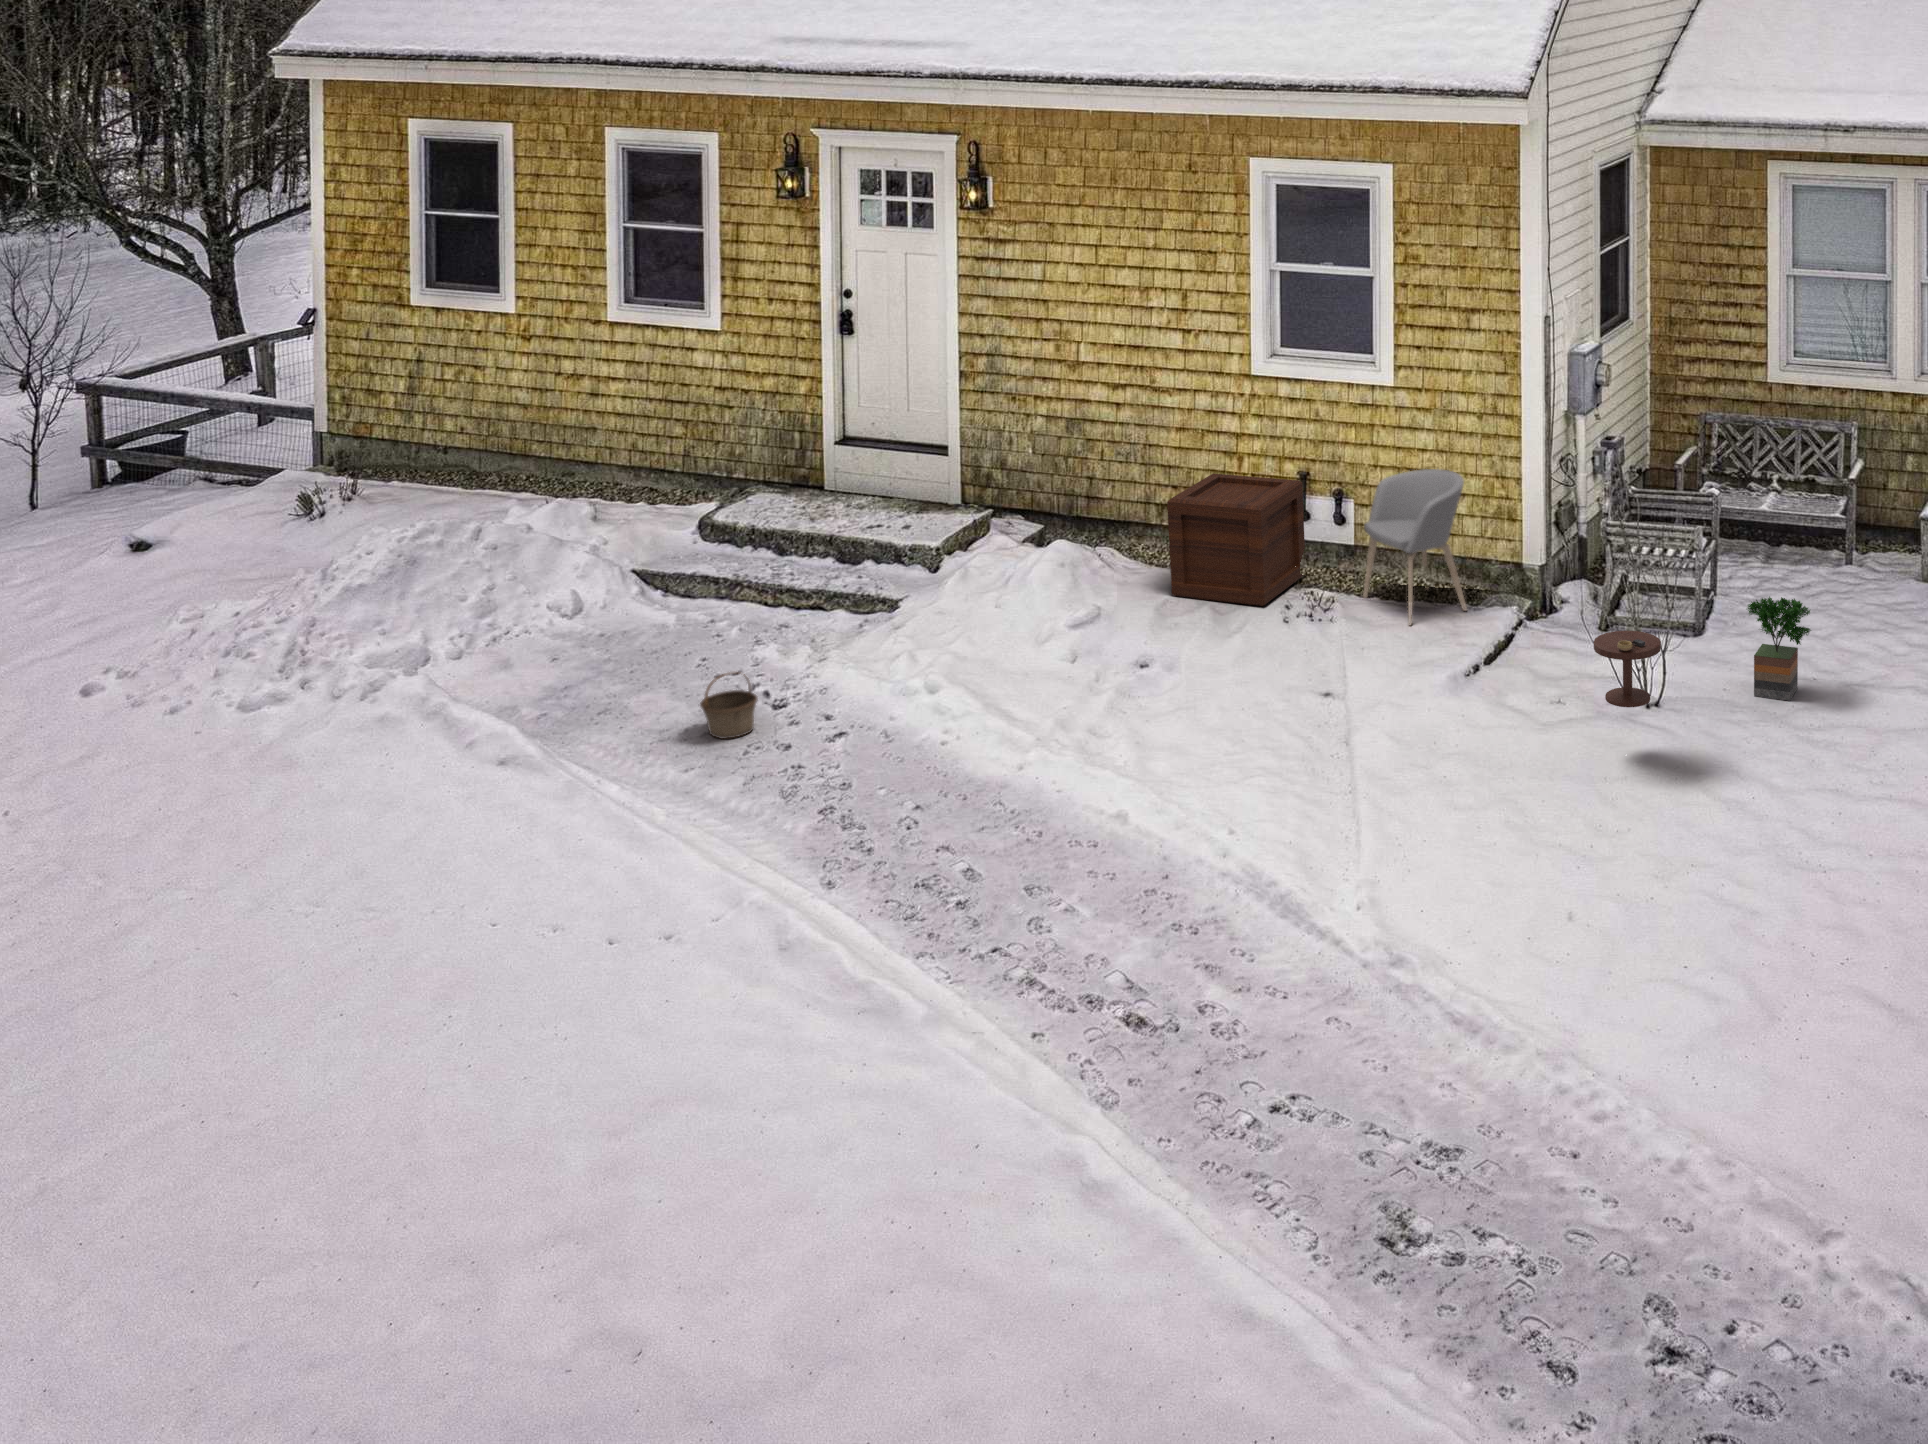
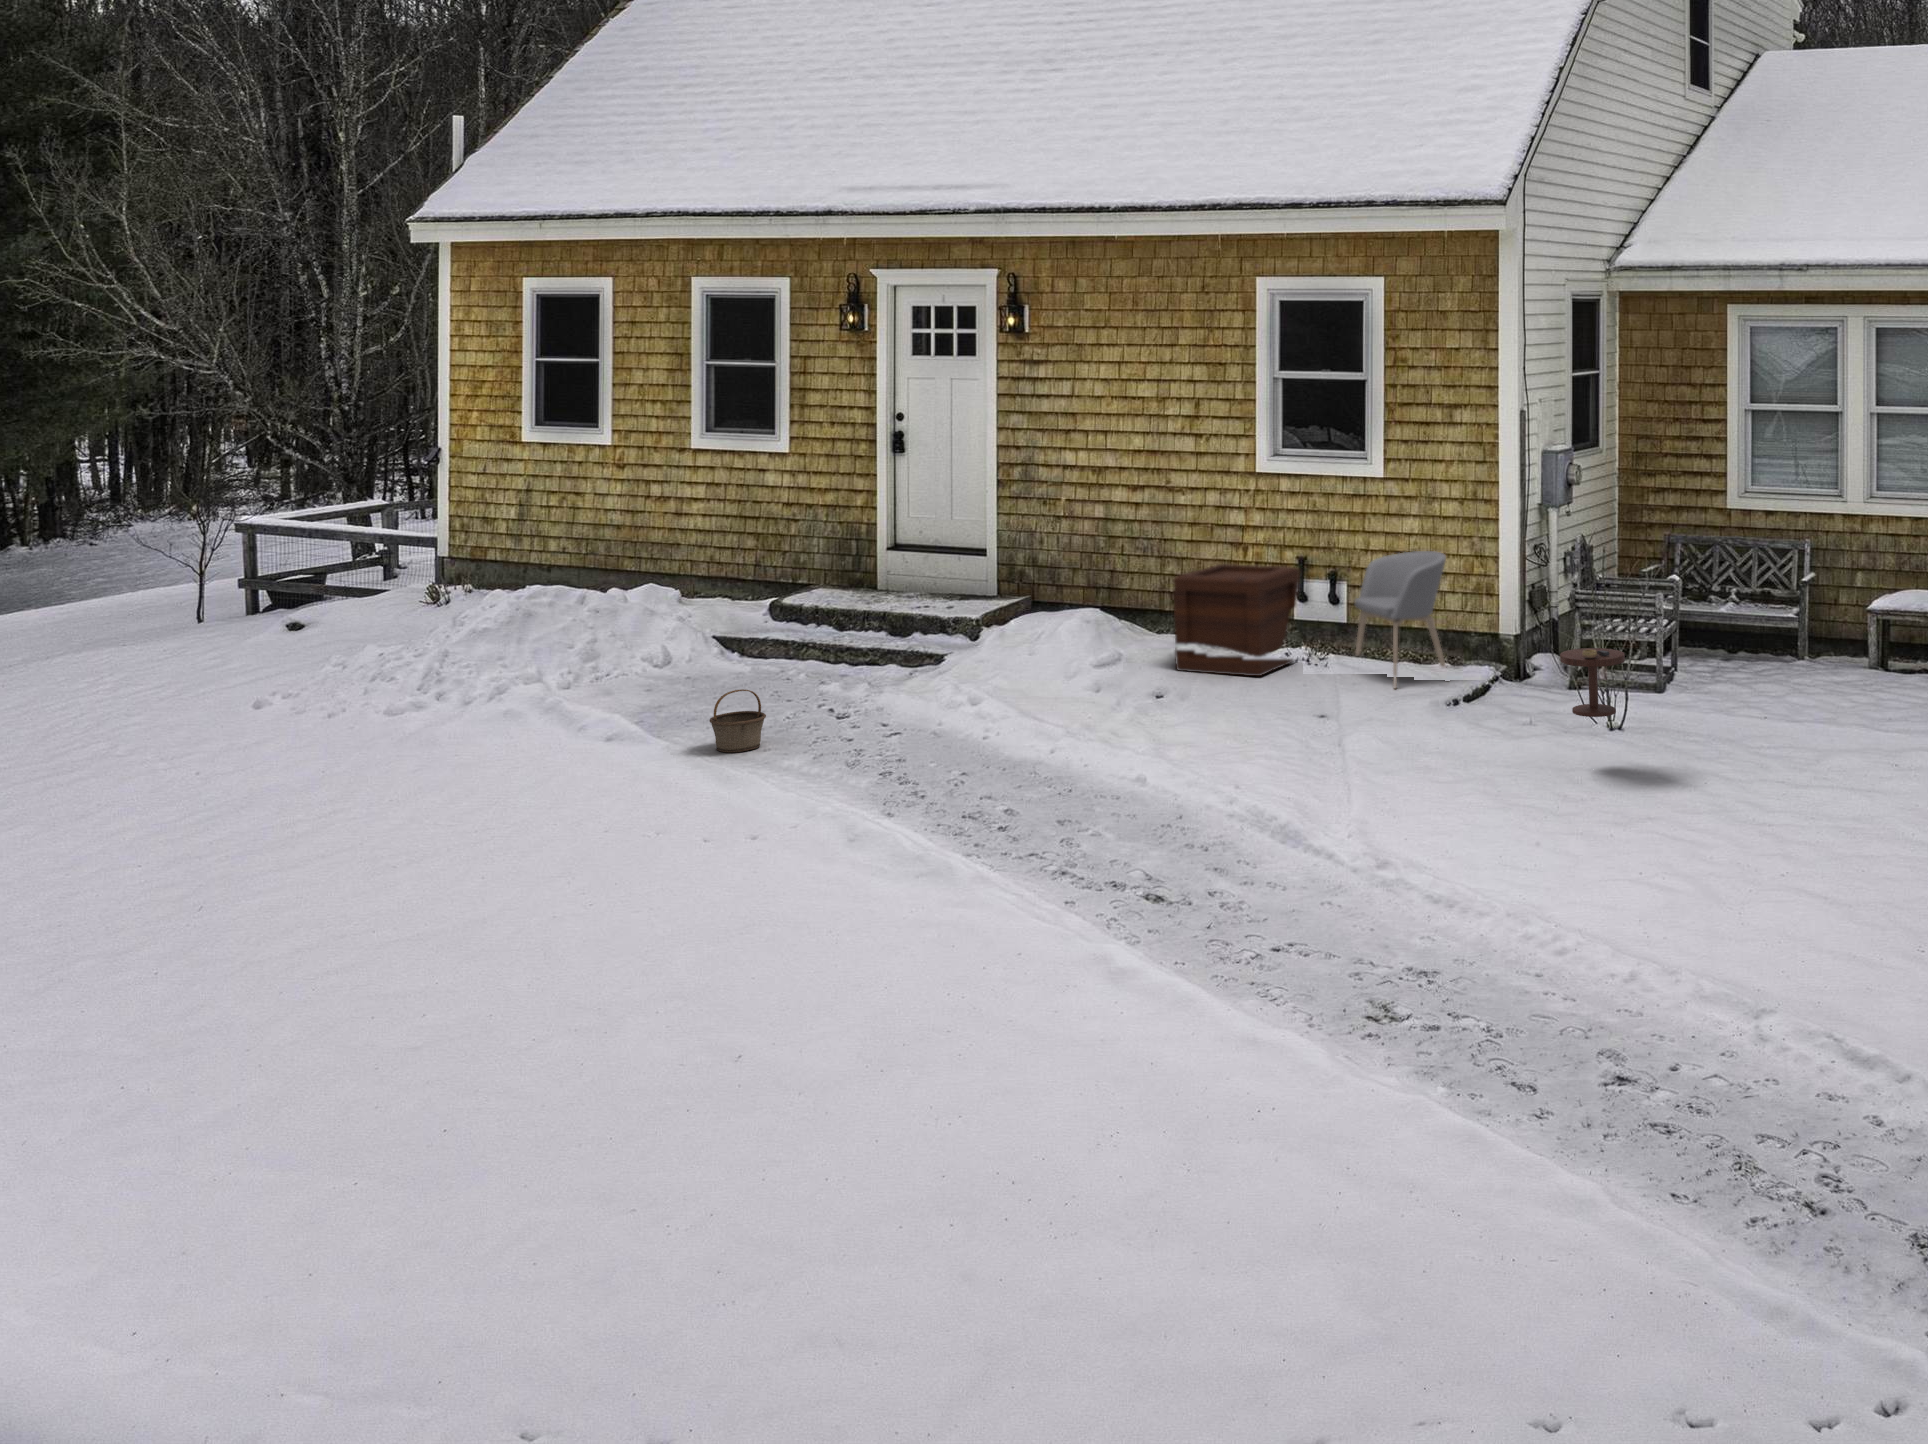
potted tree: present [1748,596,1811,701] -> none [1707,637,1772,737]

